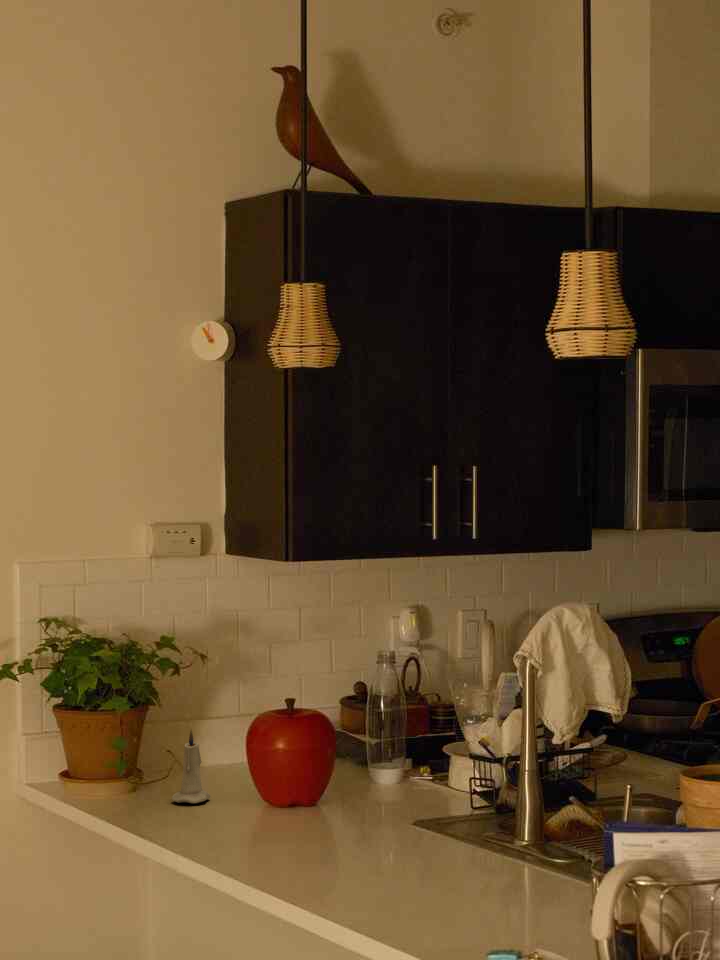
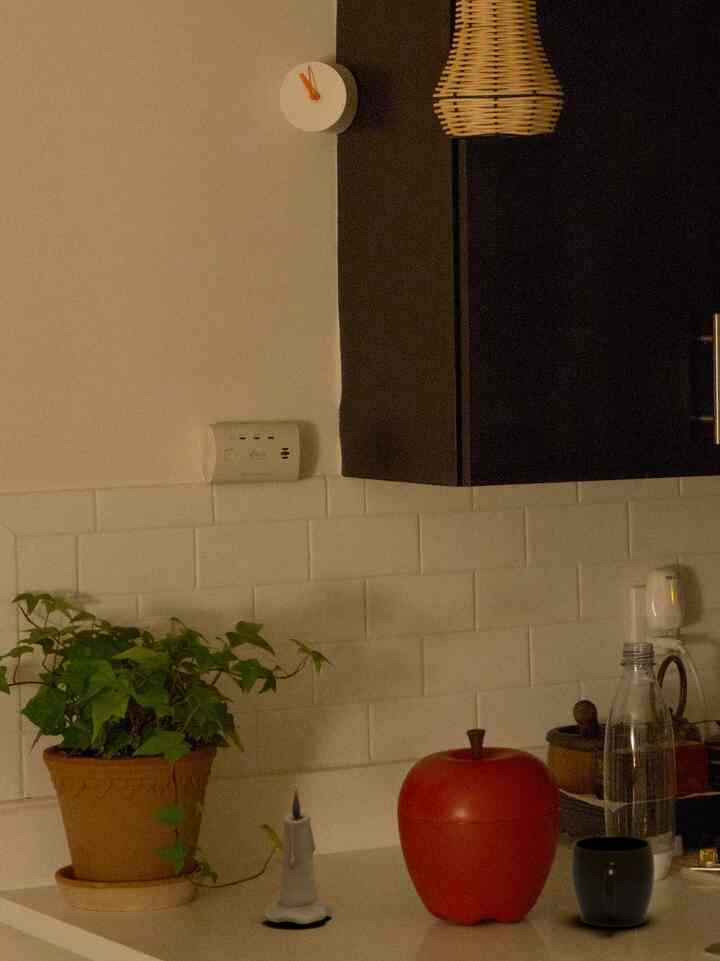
mug: none [341,756,386,806] -> present [571,835,655,927]

